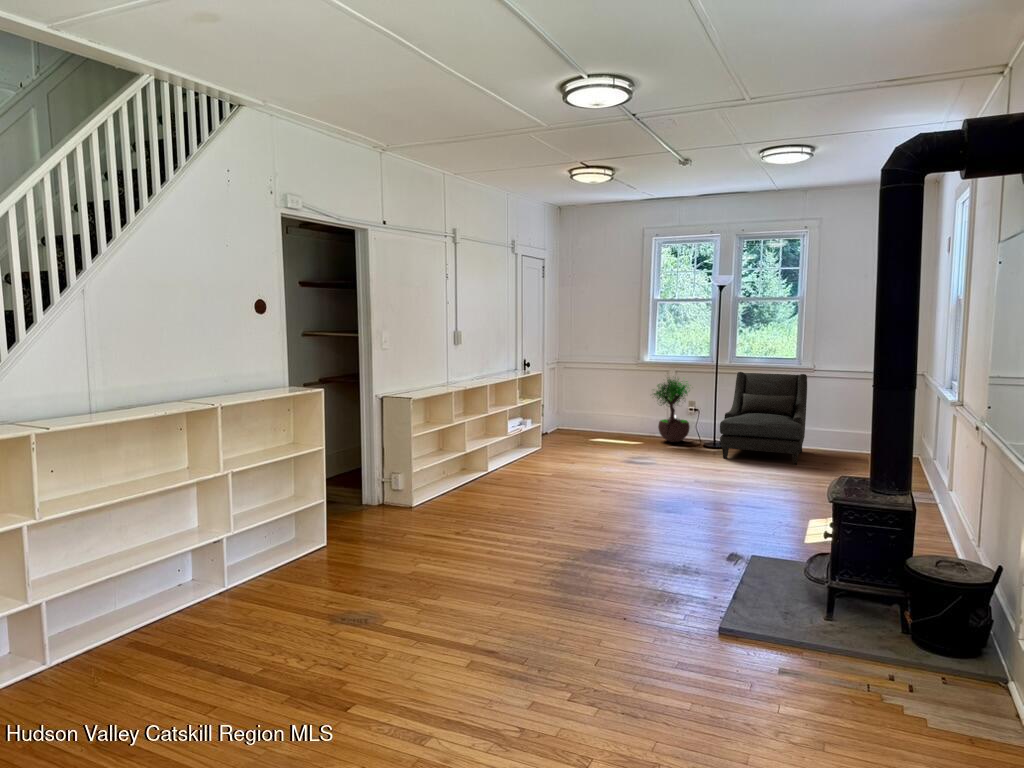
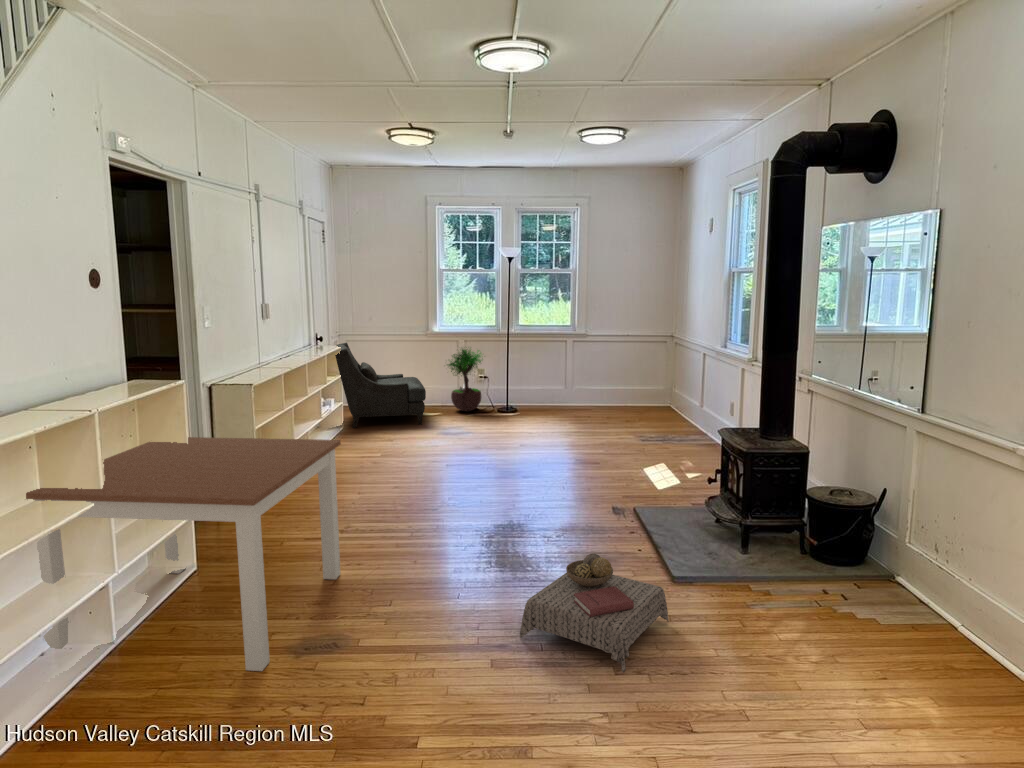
armchair: present [720,372,807,465] -> present [335,343,426,428]
dining table: none [175,432,427,626] -> present [26,437,341,671]
ottoman: none [513,583,669,704] -> present [520,553,669,672]

